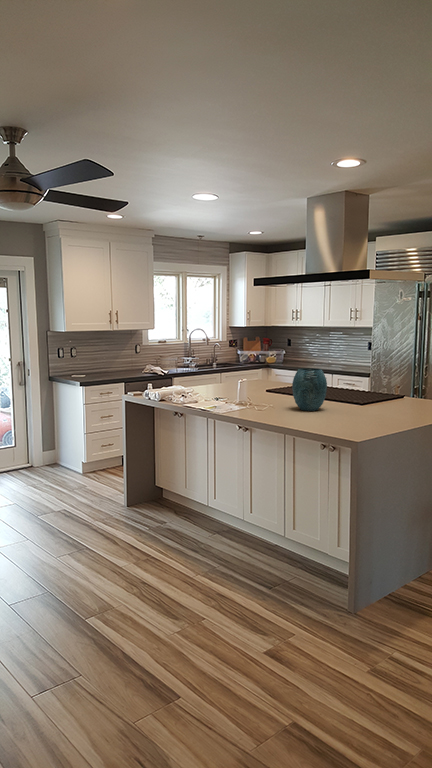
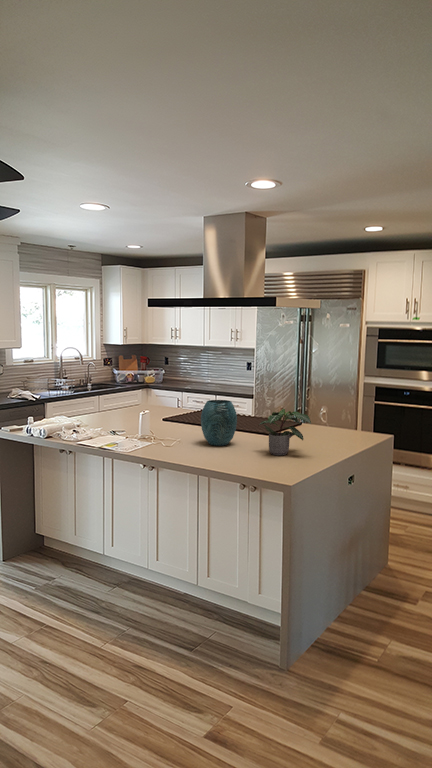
potted plant: none [344,375,394,420] -> present [259,409,311,456]

